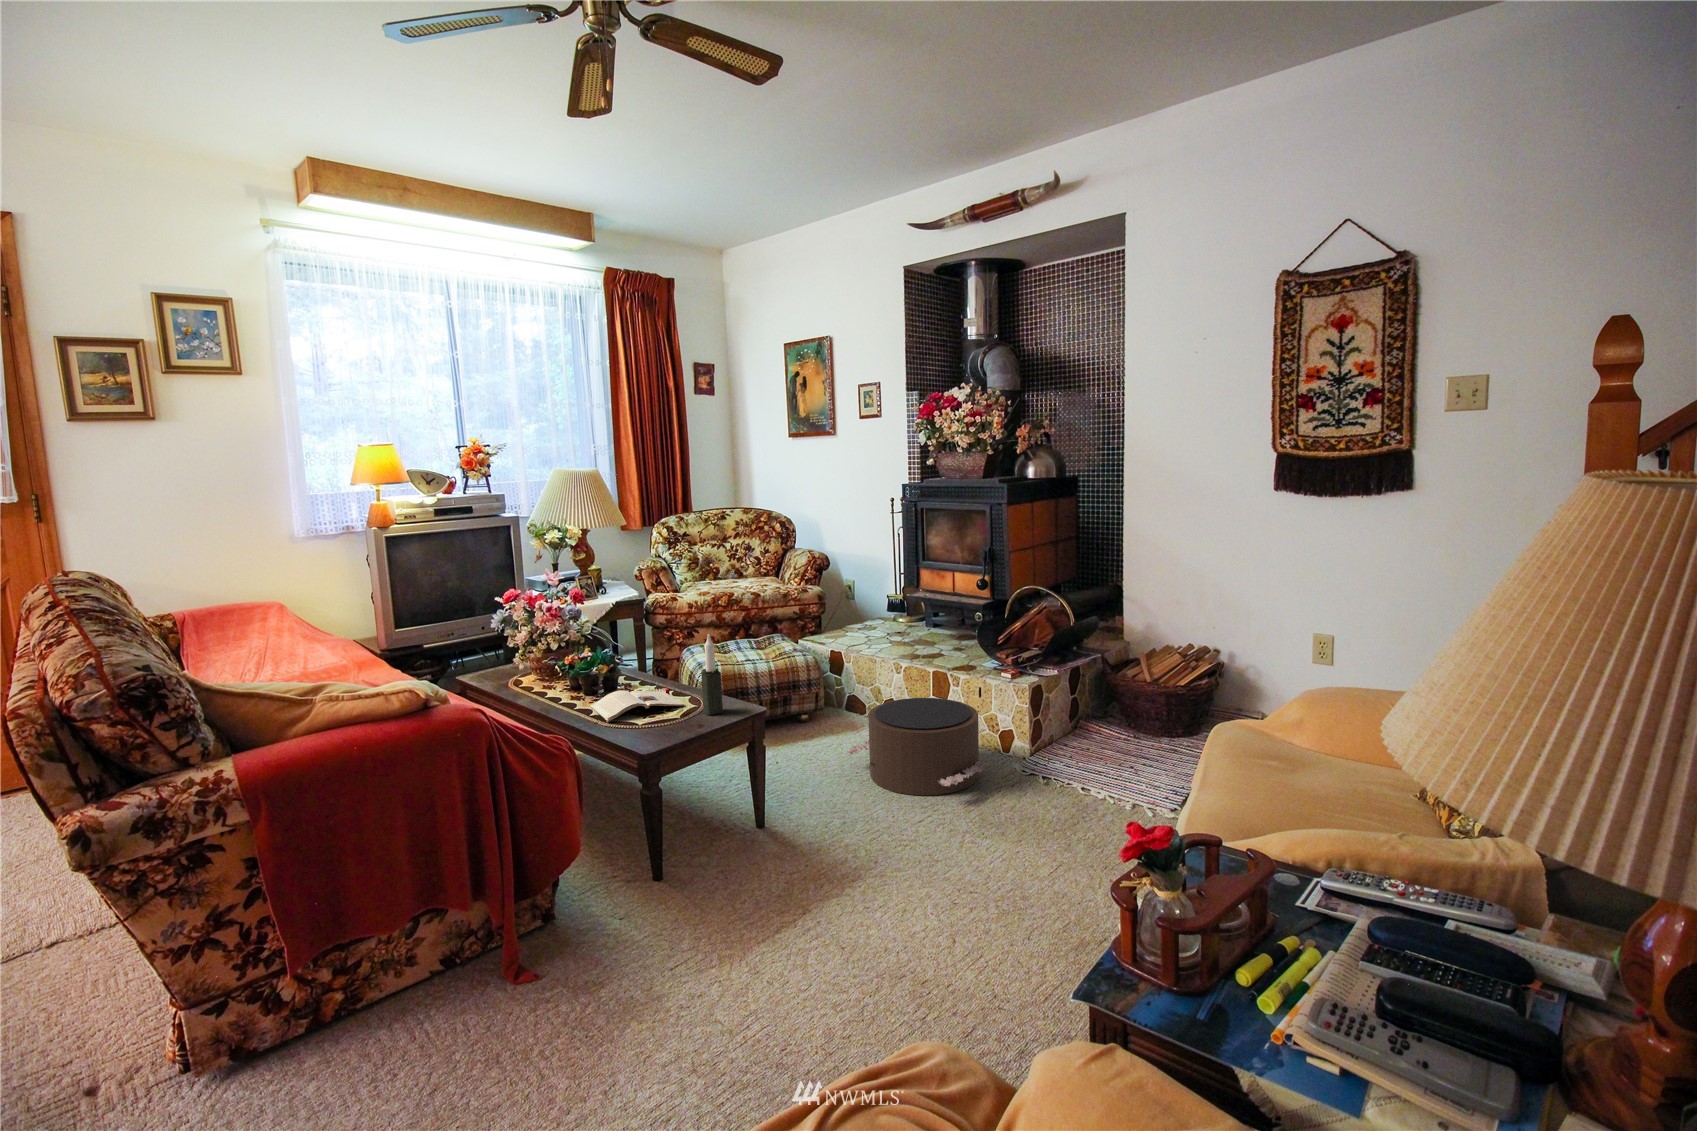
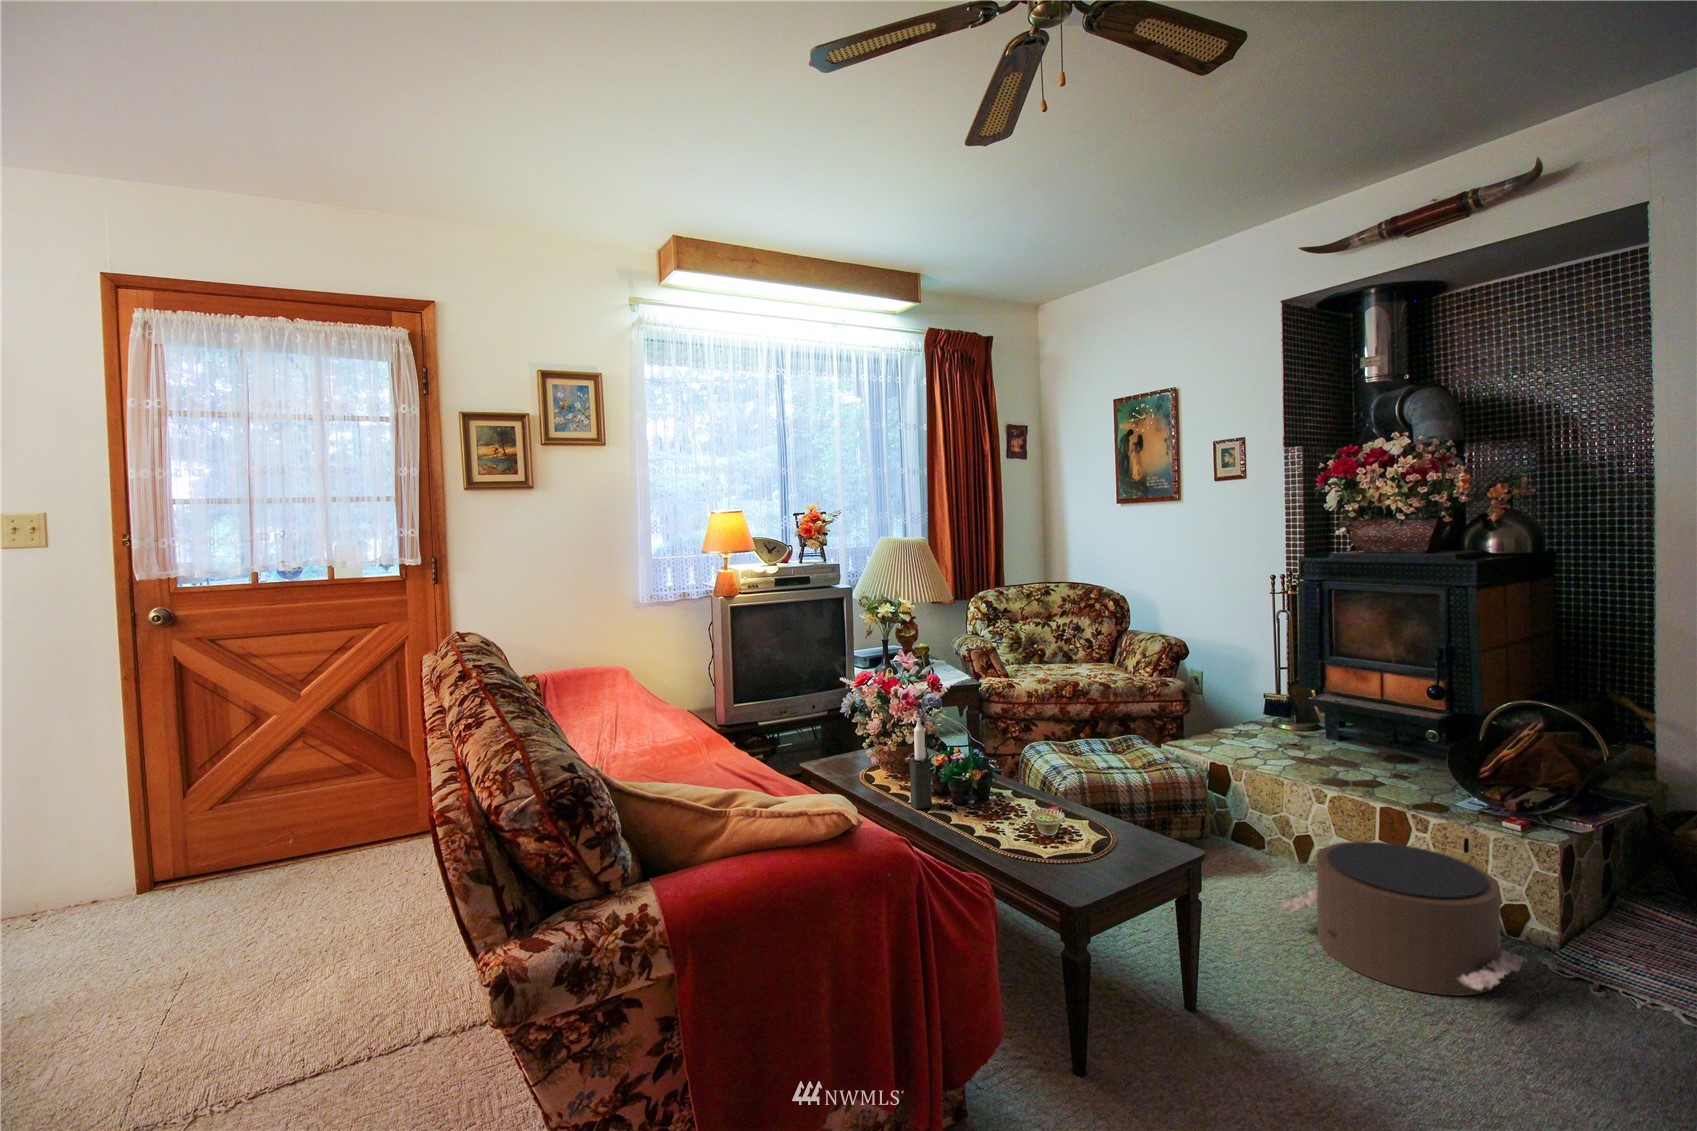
candle: present [701,634,723,715] -> present [910,718,932,809]
magazine: present [591,690,684,721] -> none [977,805,1099,849]

